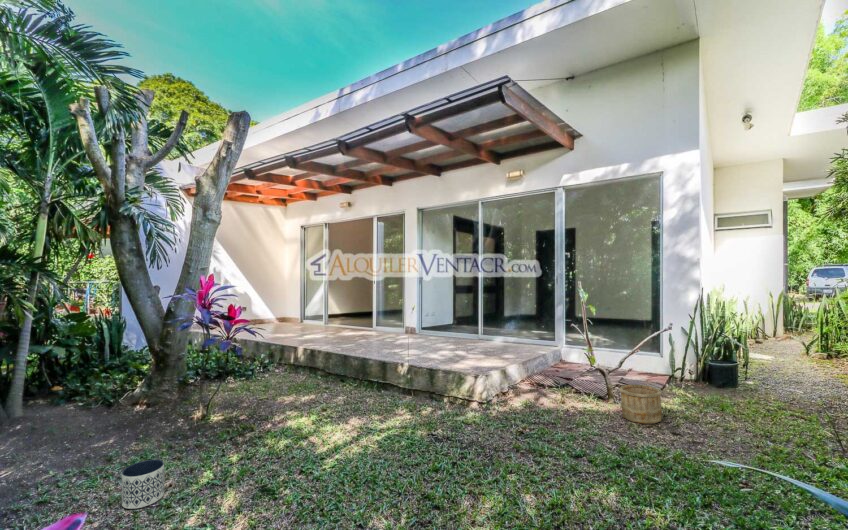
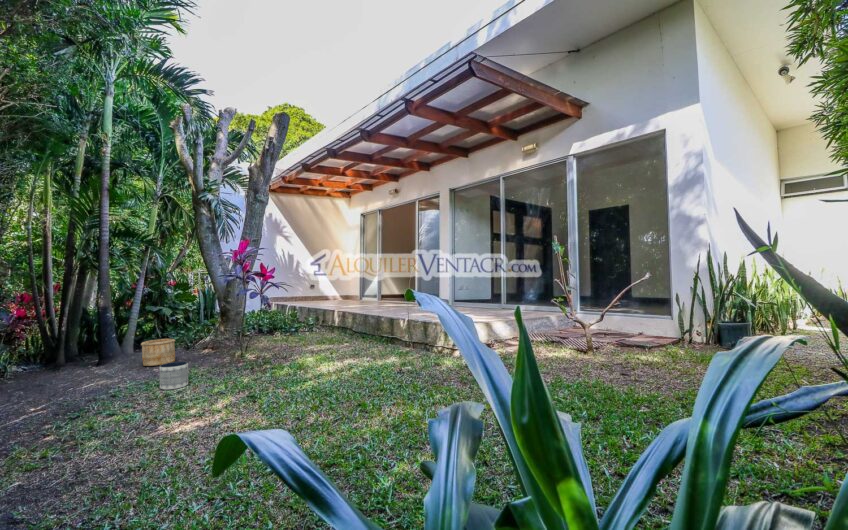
wooden bucket: present [620,385,662,424] -> present [141,339,175,366]

